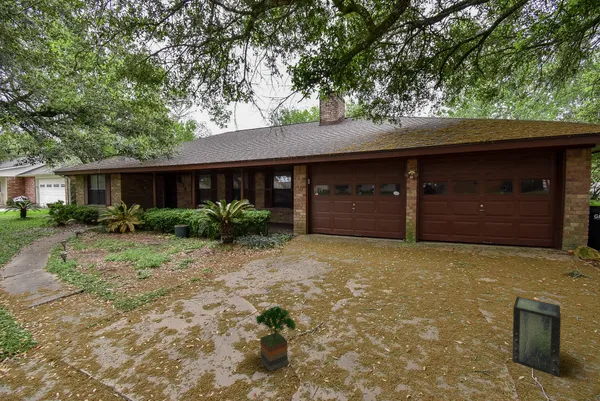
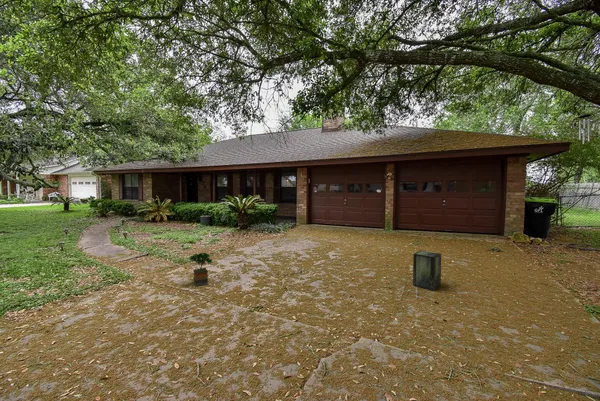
potted tree: present [256,306,296,372] -> present [190,253,212,286]

